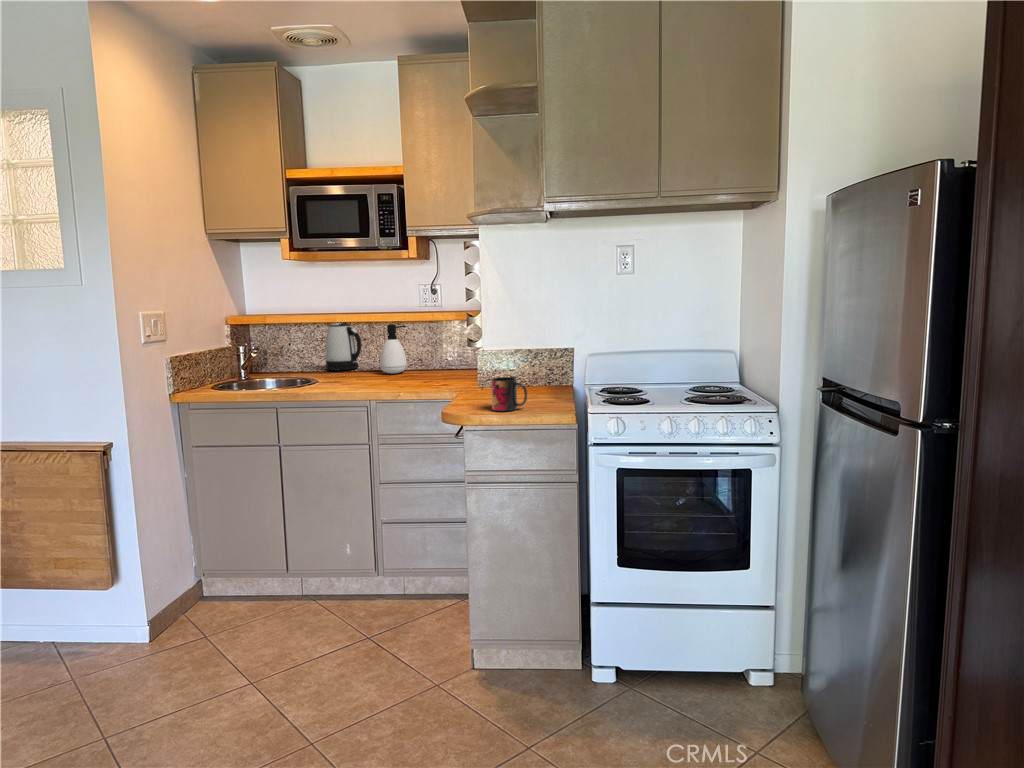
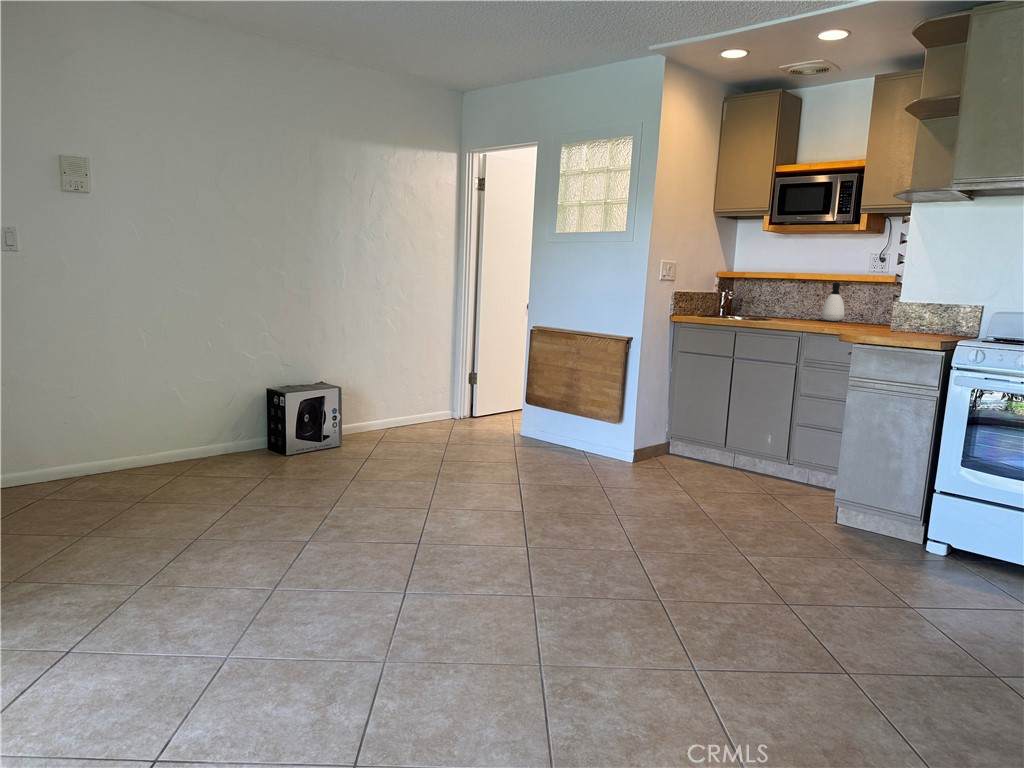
kettle: present [326,323,362,371] -> none [783,282,813,318]
mug: present [491,377,527,411] -> none [878,313,908,338]

